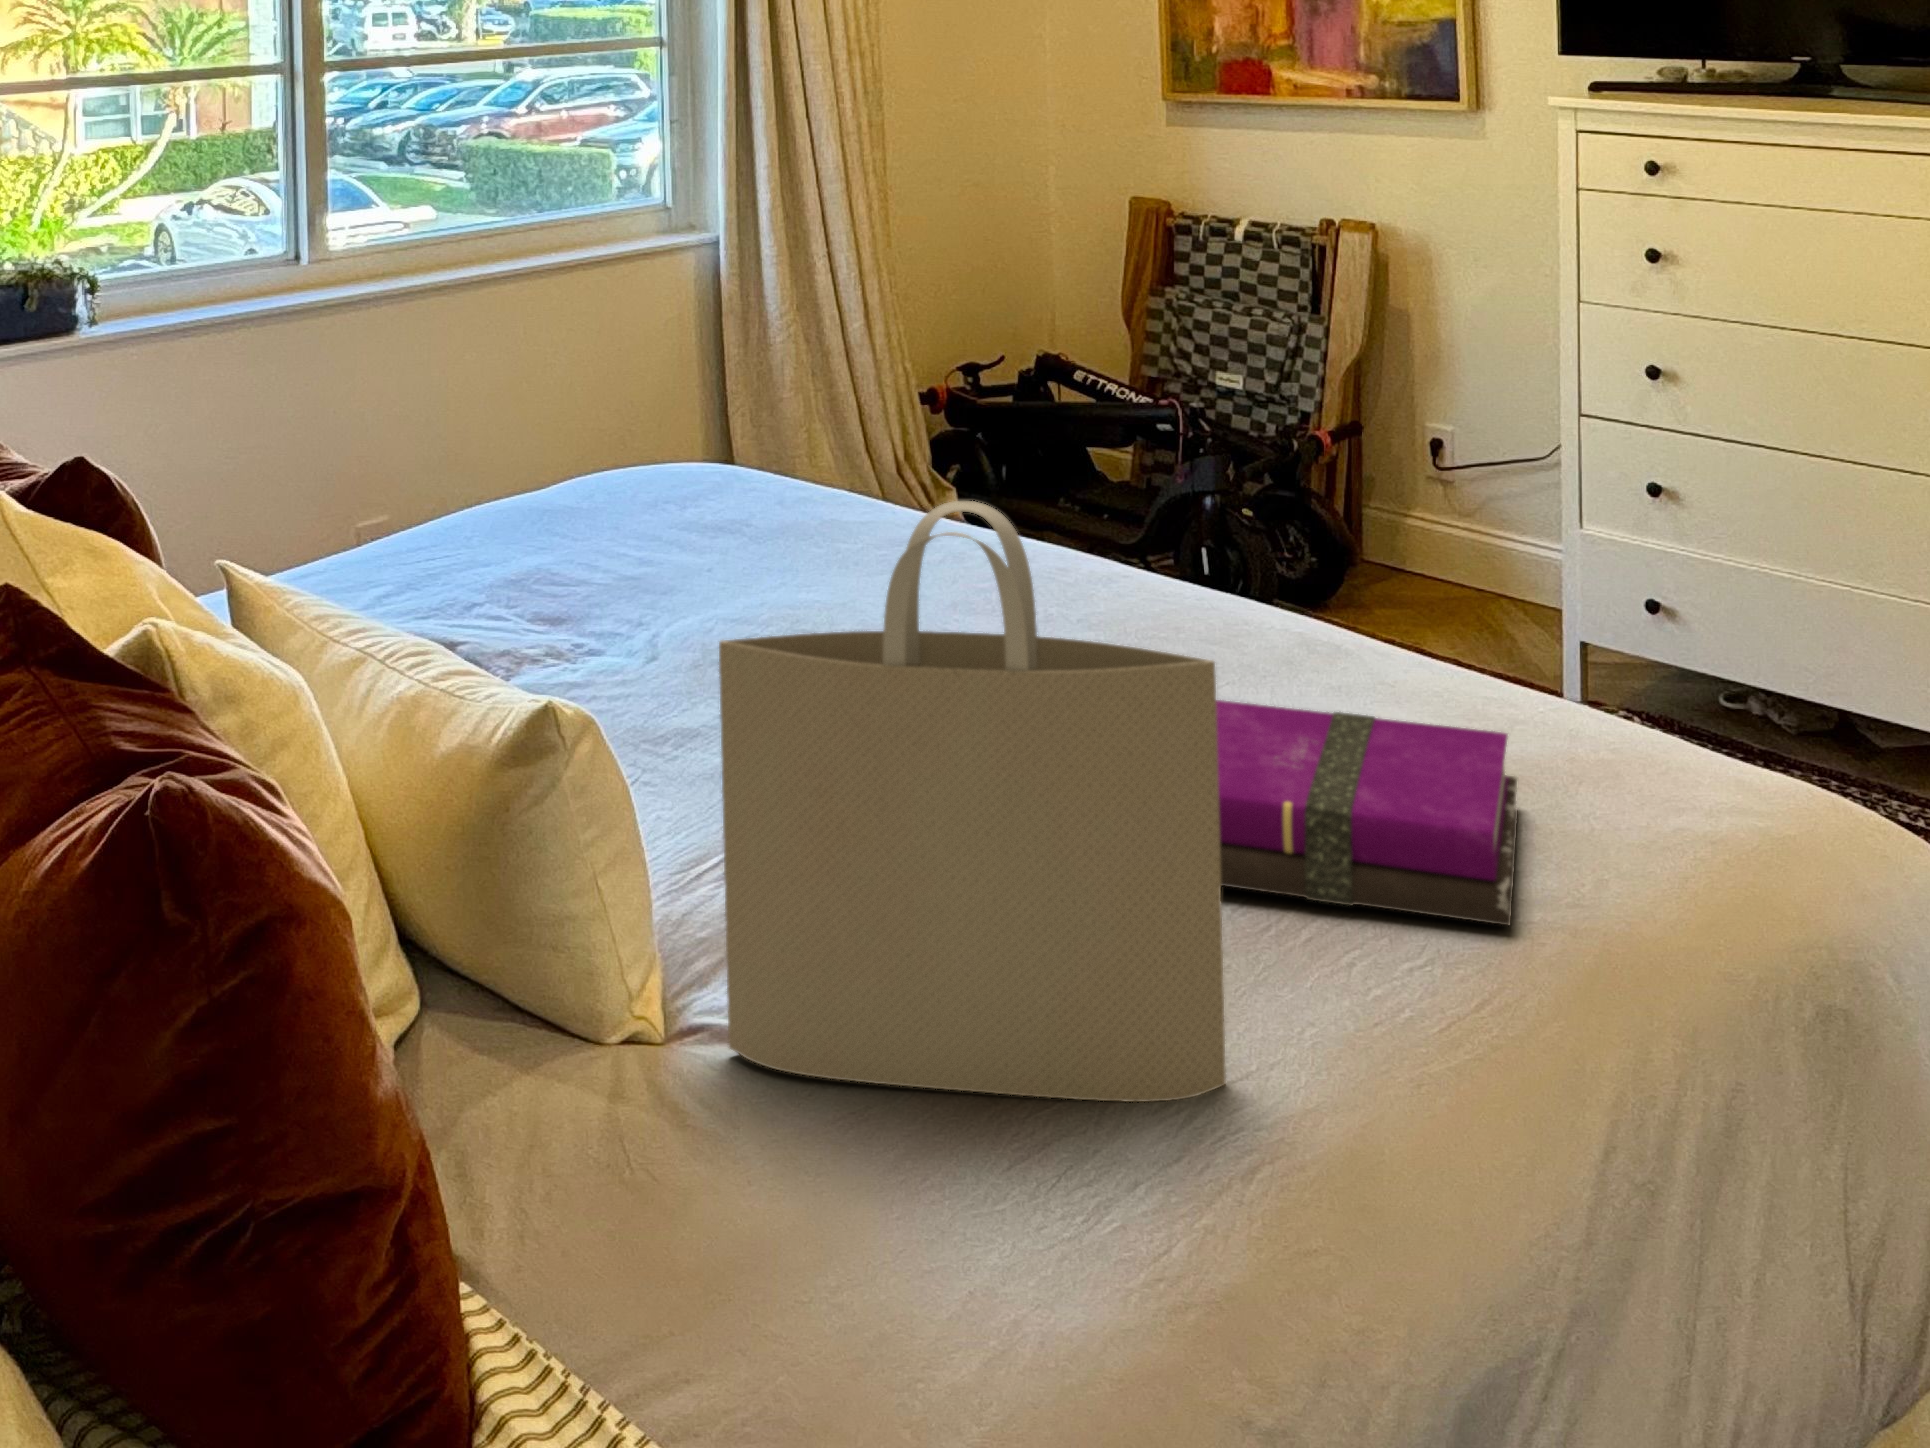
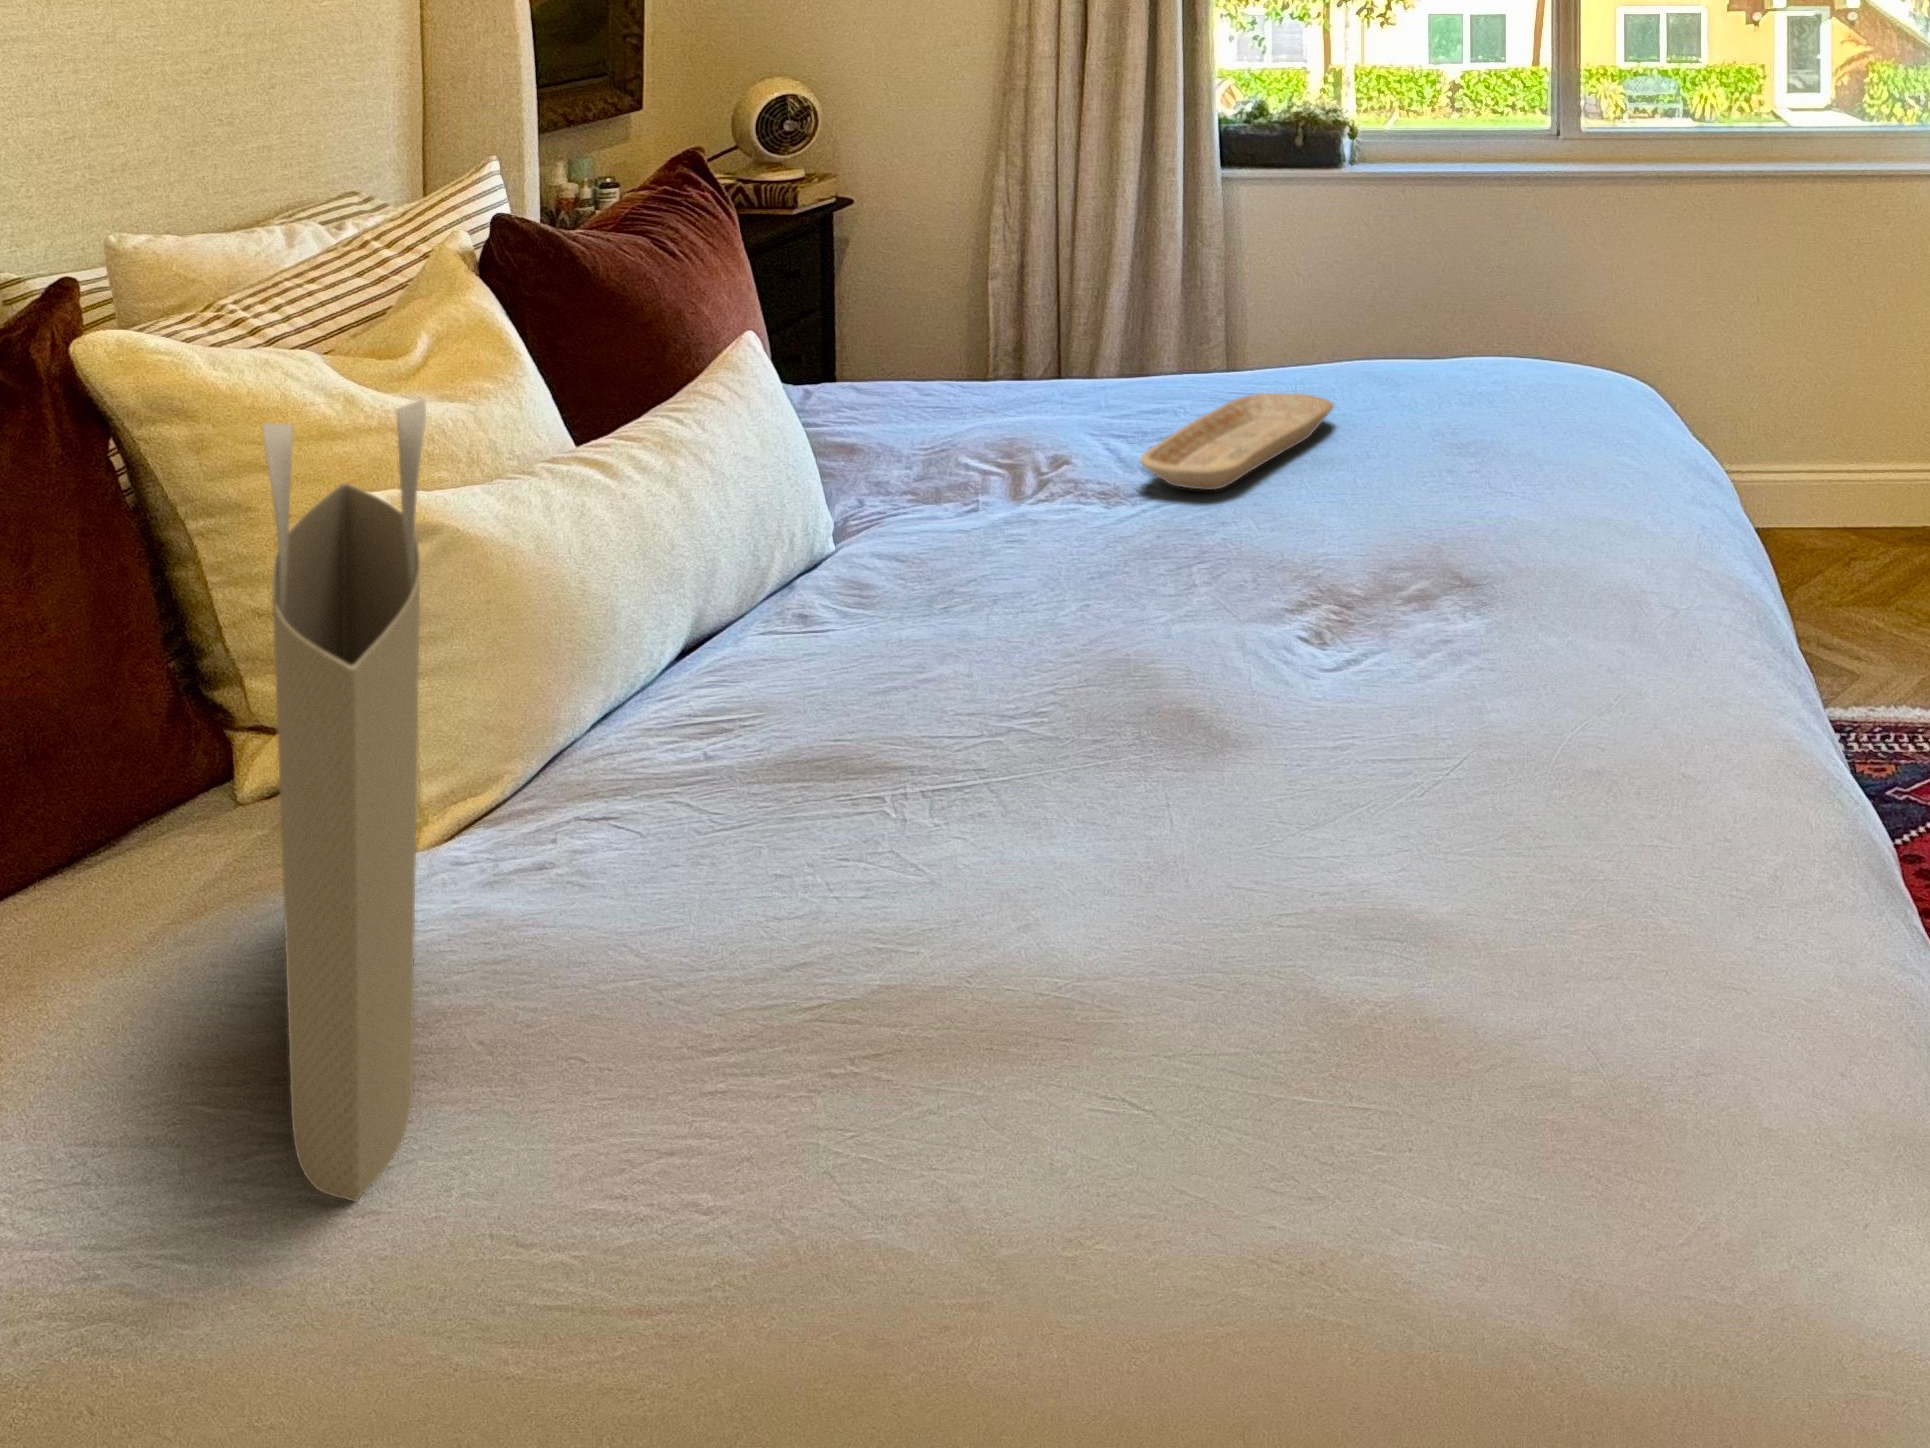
tray: none [527,526,688,625] -> present [1140,393,1334,490]
notebook: present [1216,700,1518,925] -> none [825,760,1268,1235]

